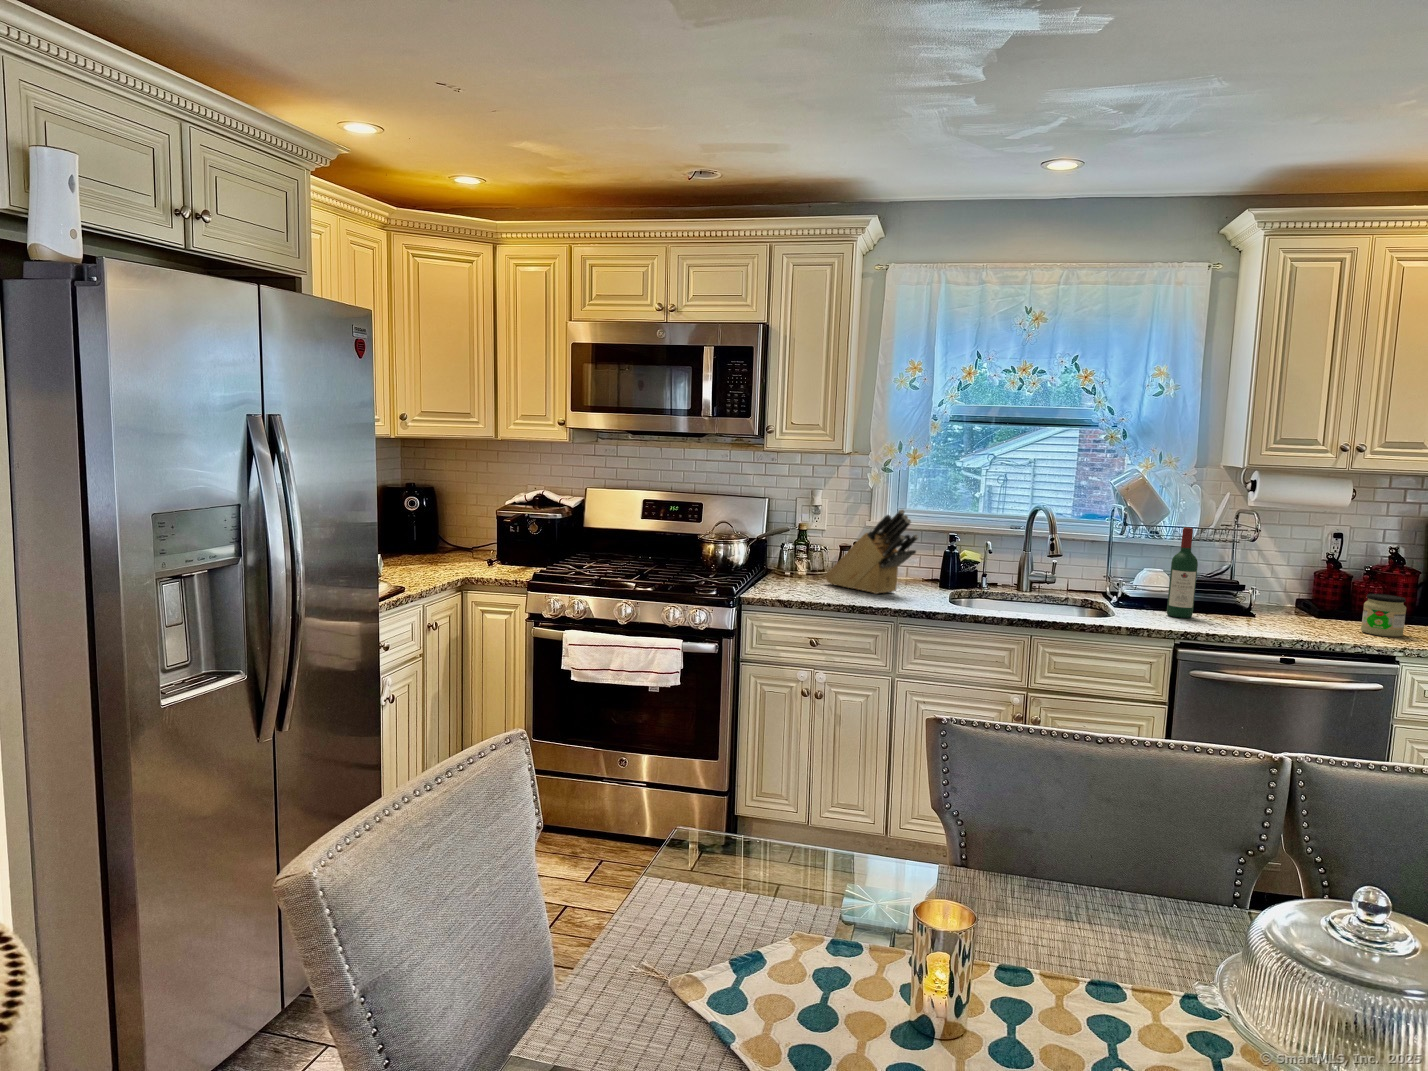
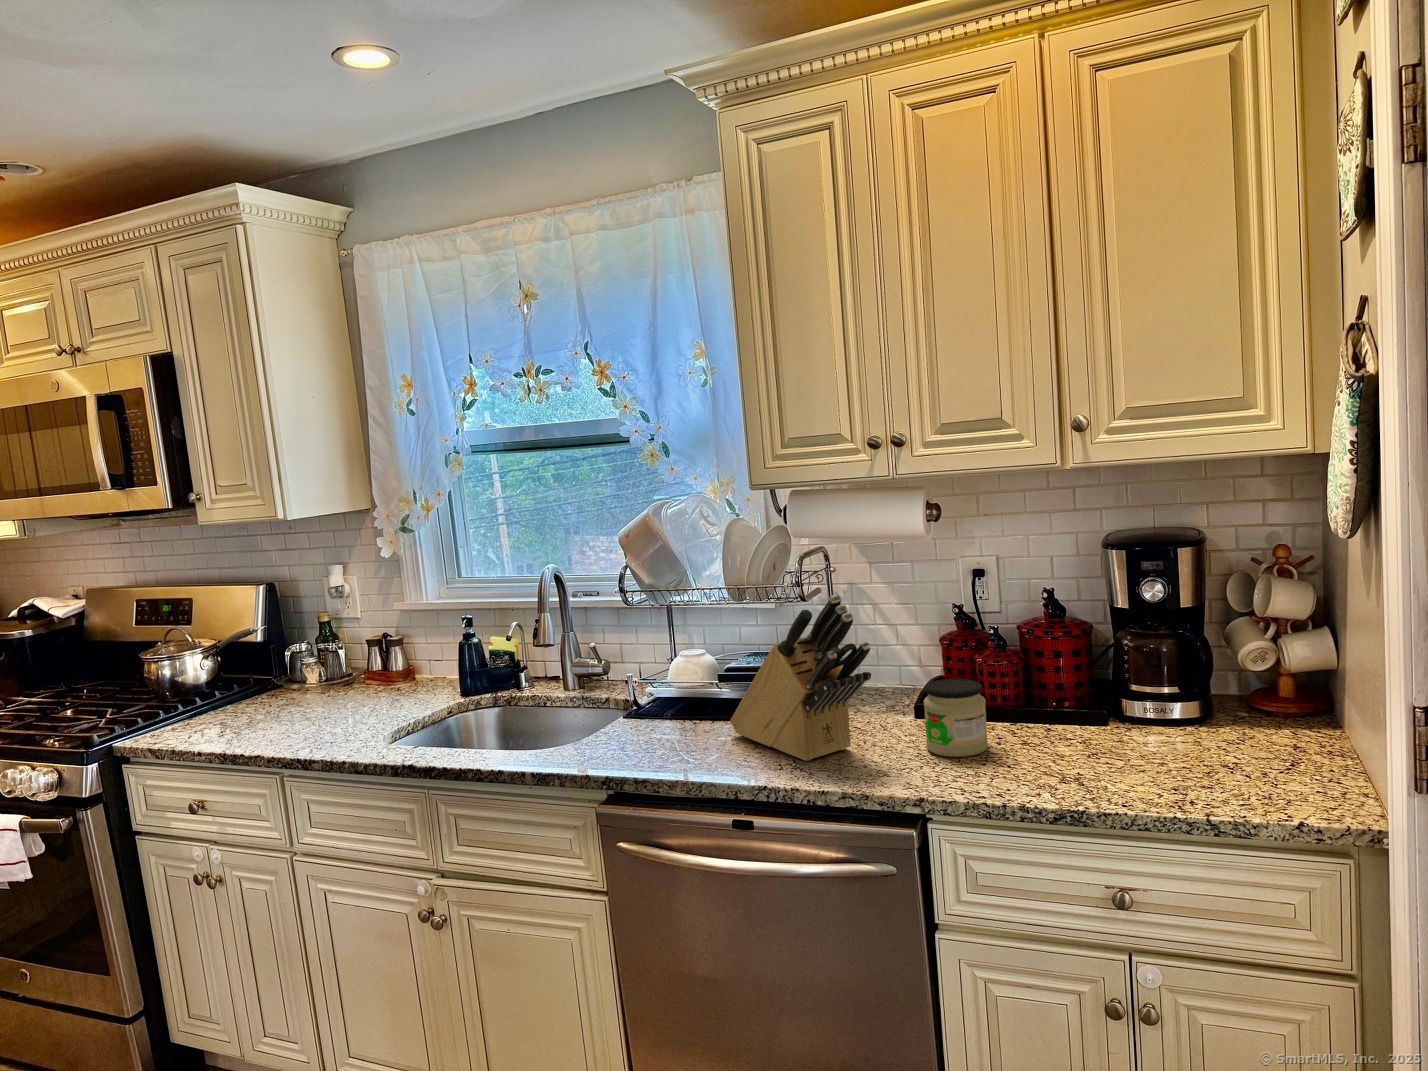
knife block: present [825,510,918,594] -> present [730,594,871,761]
wine bottle: present [1167,527,1198,618] -> none [656,592,700,736]

